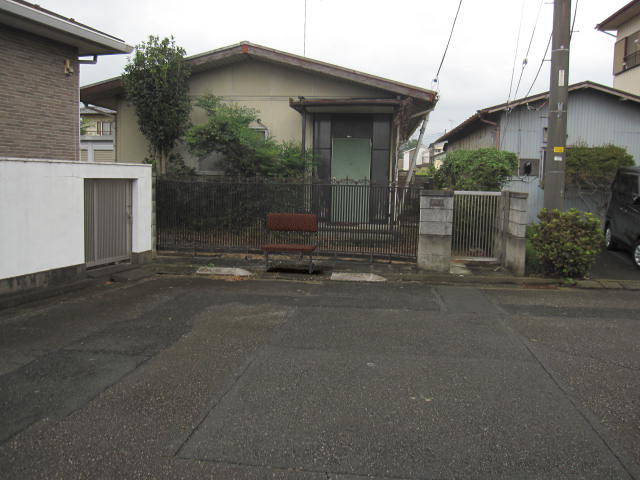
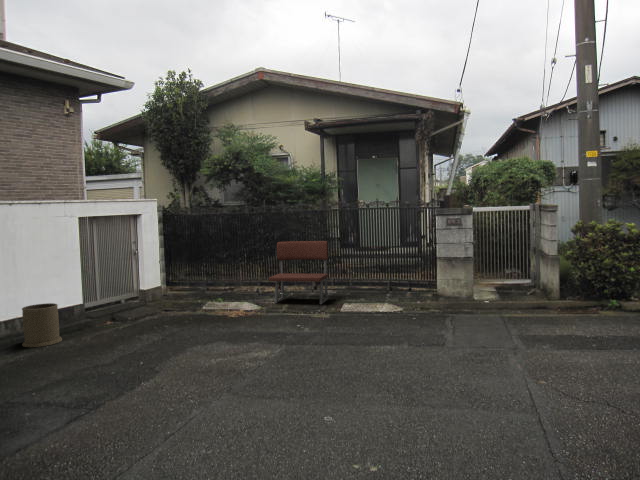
trash can: none [34,261,73,303] -> present [22,303,62,347]

